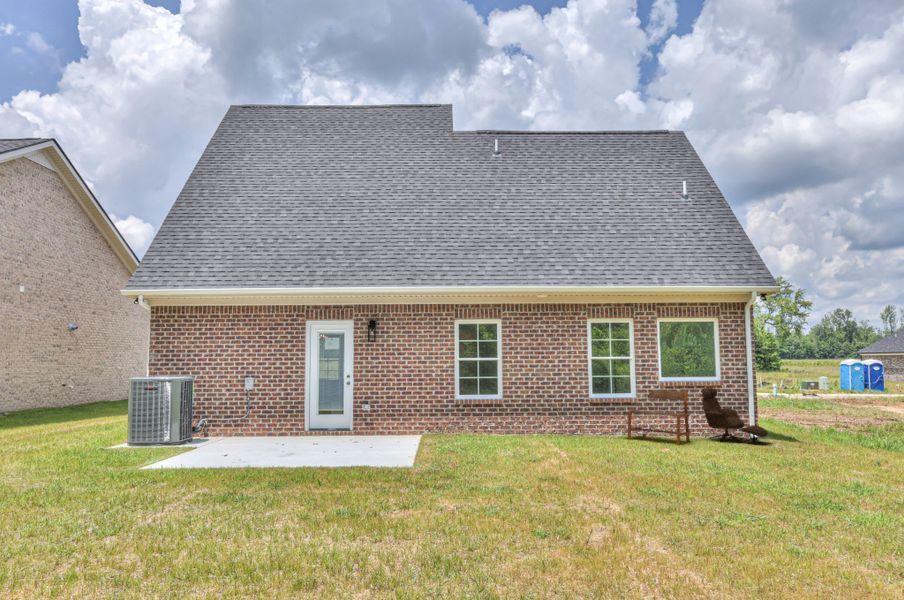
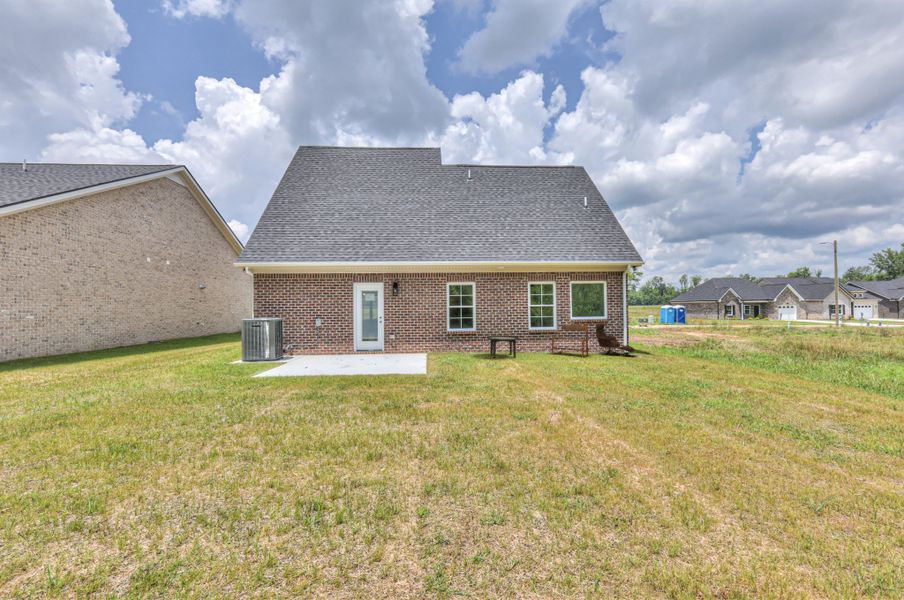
round table: none [518,407,572,444] -> present [487,336,519,358]

